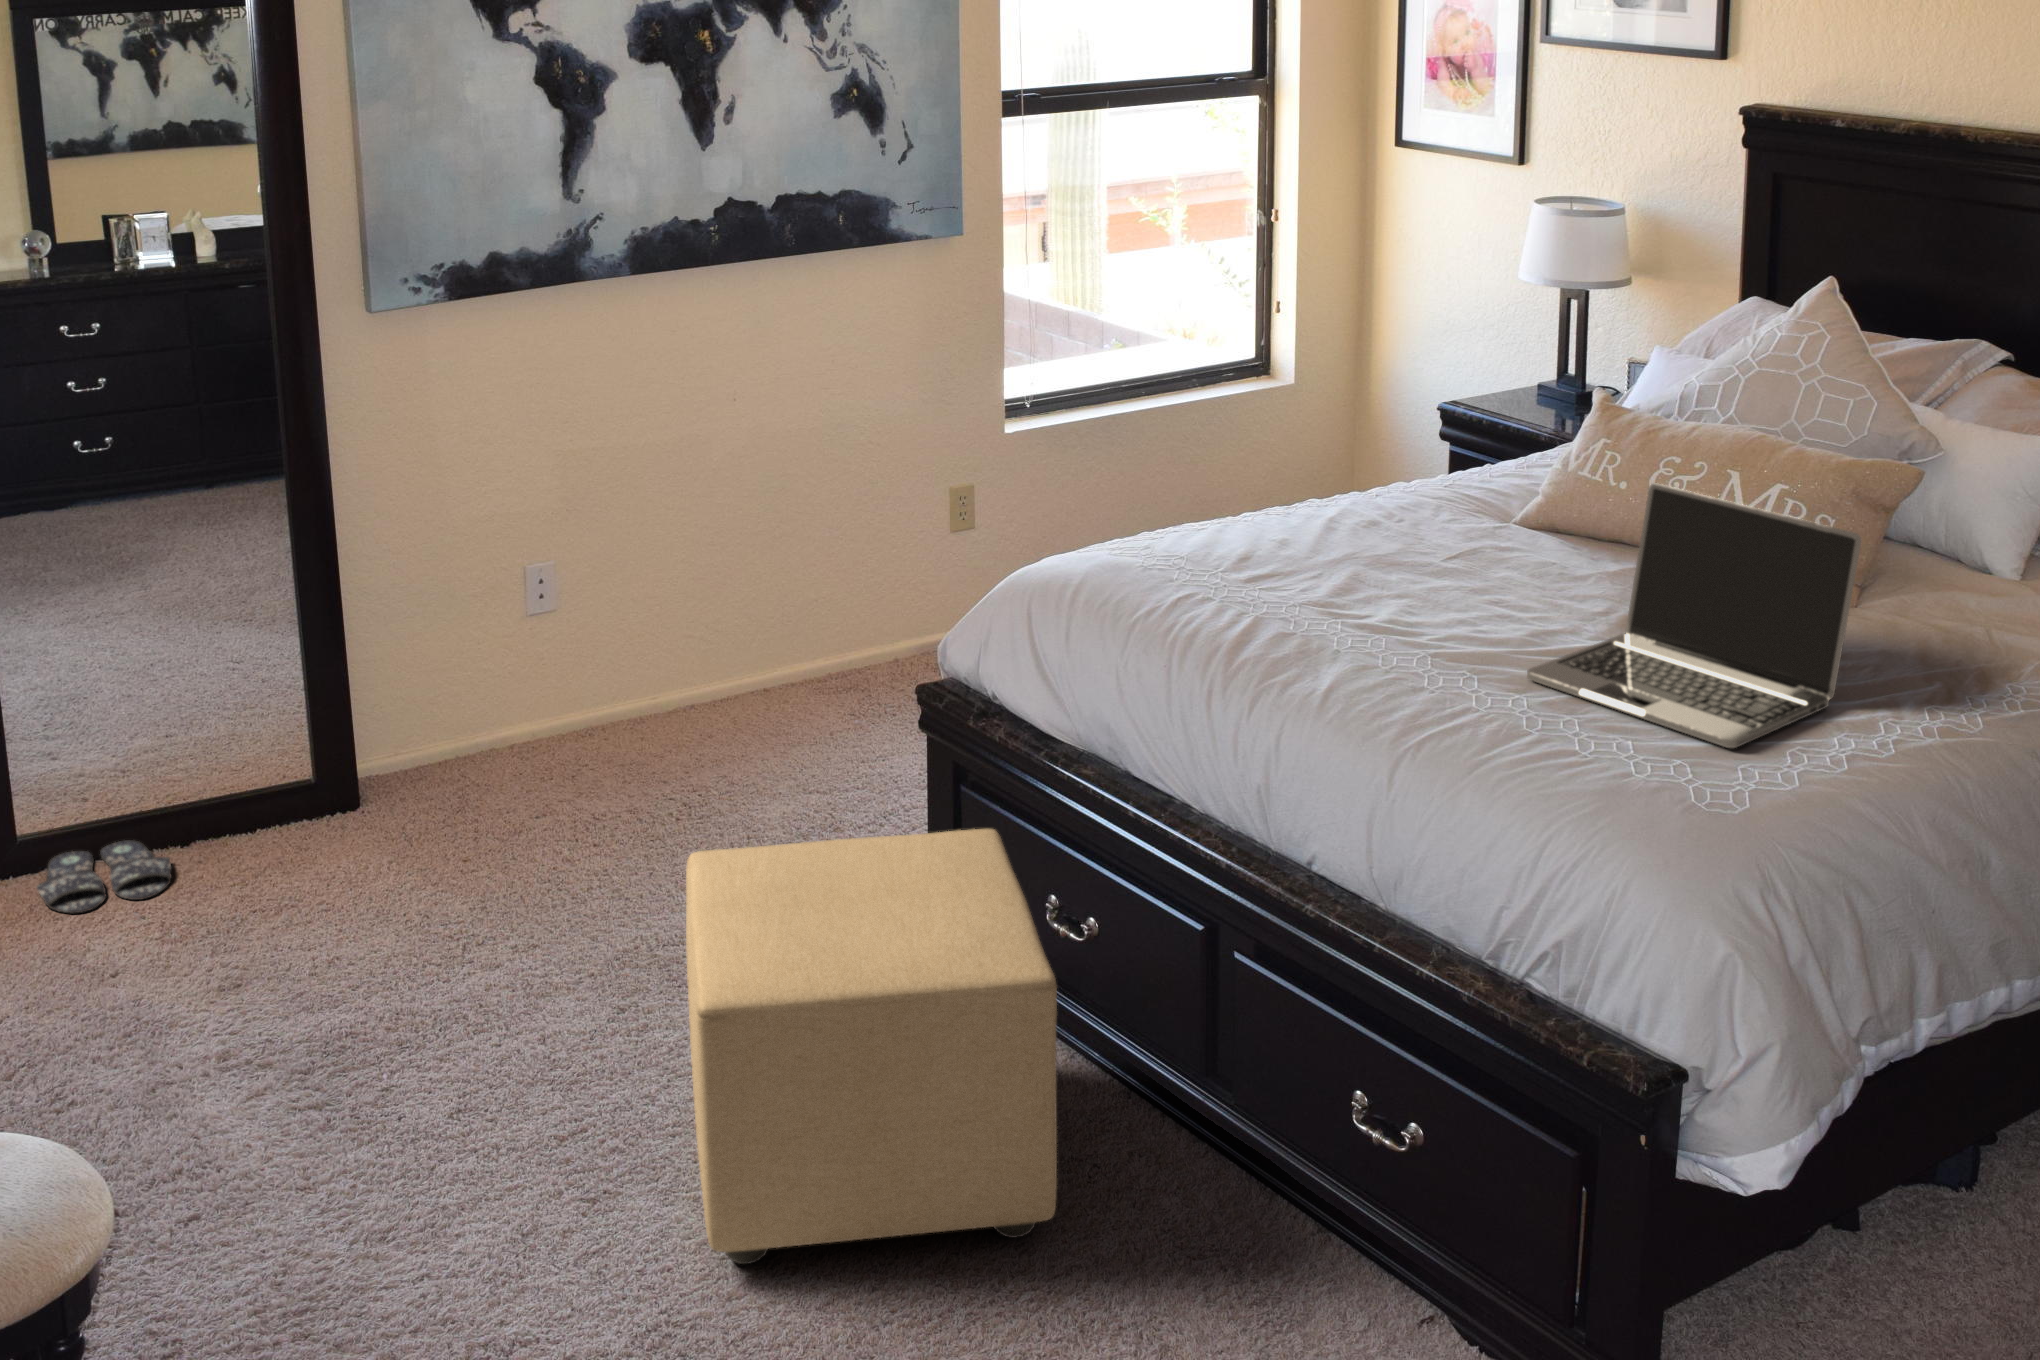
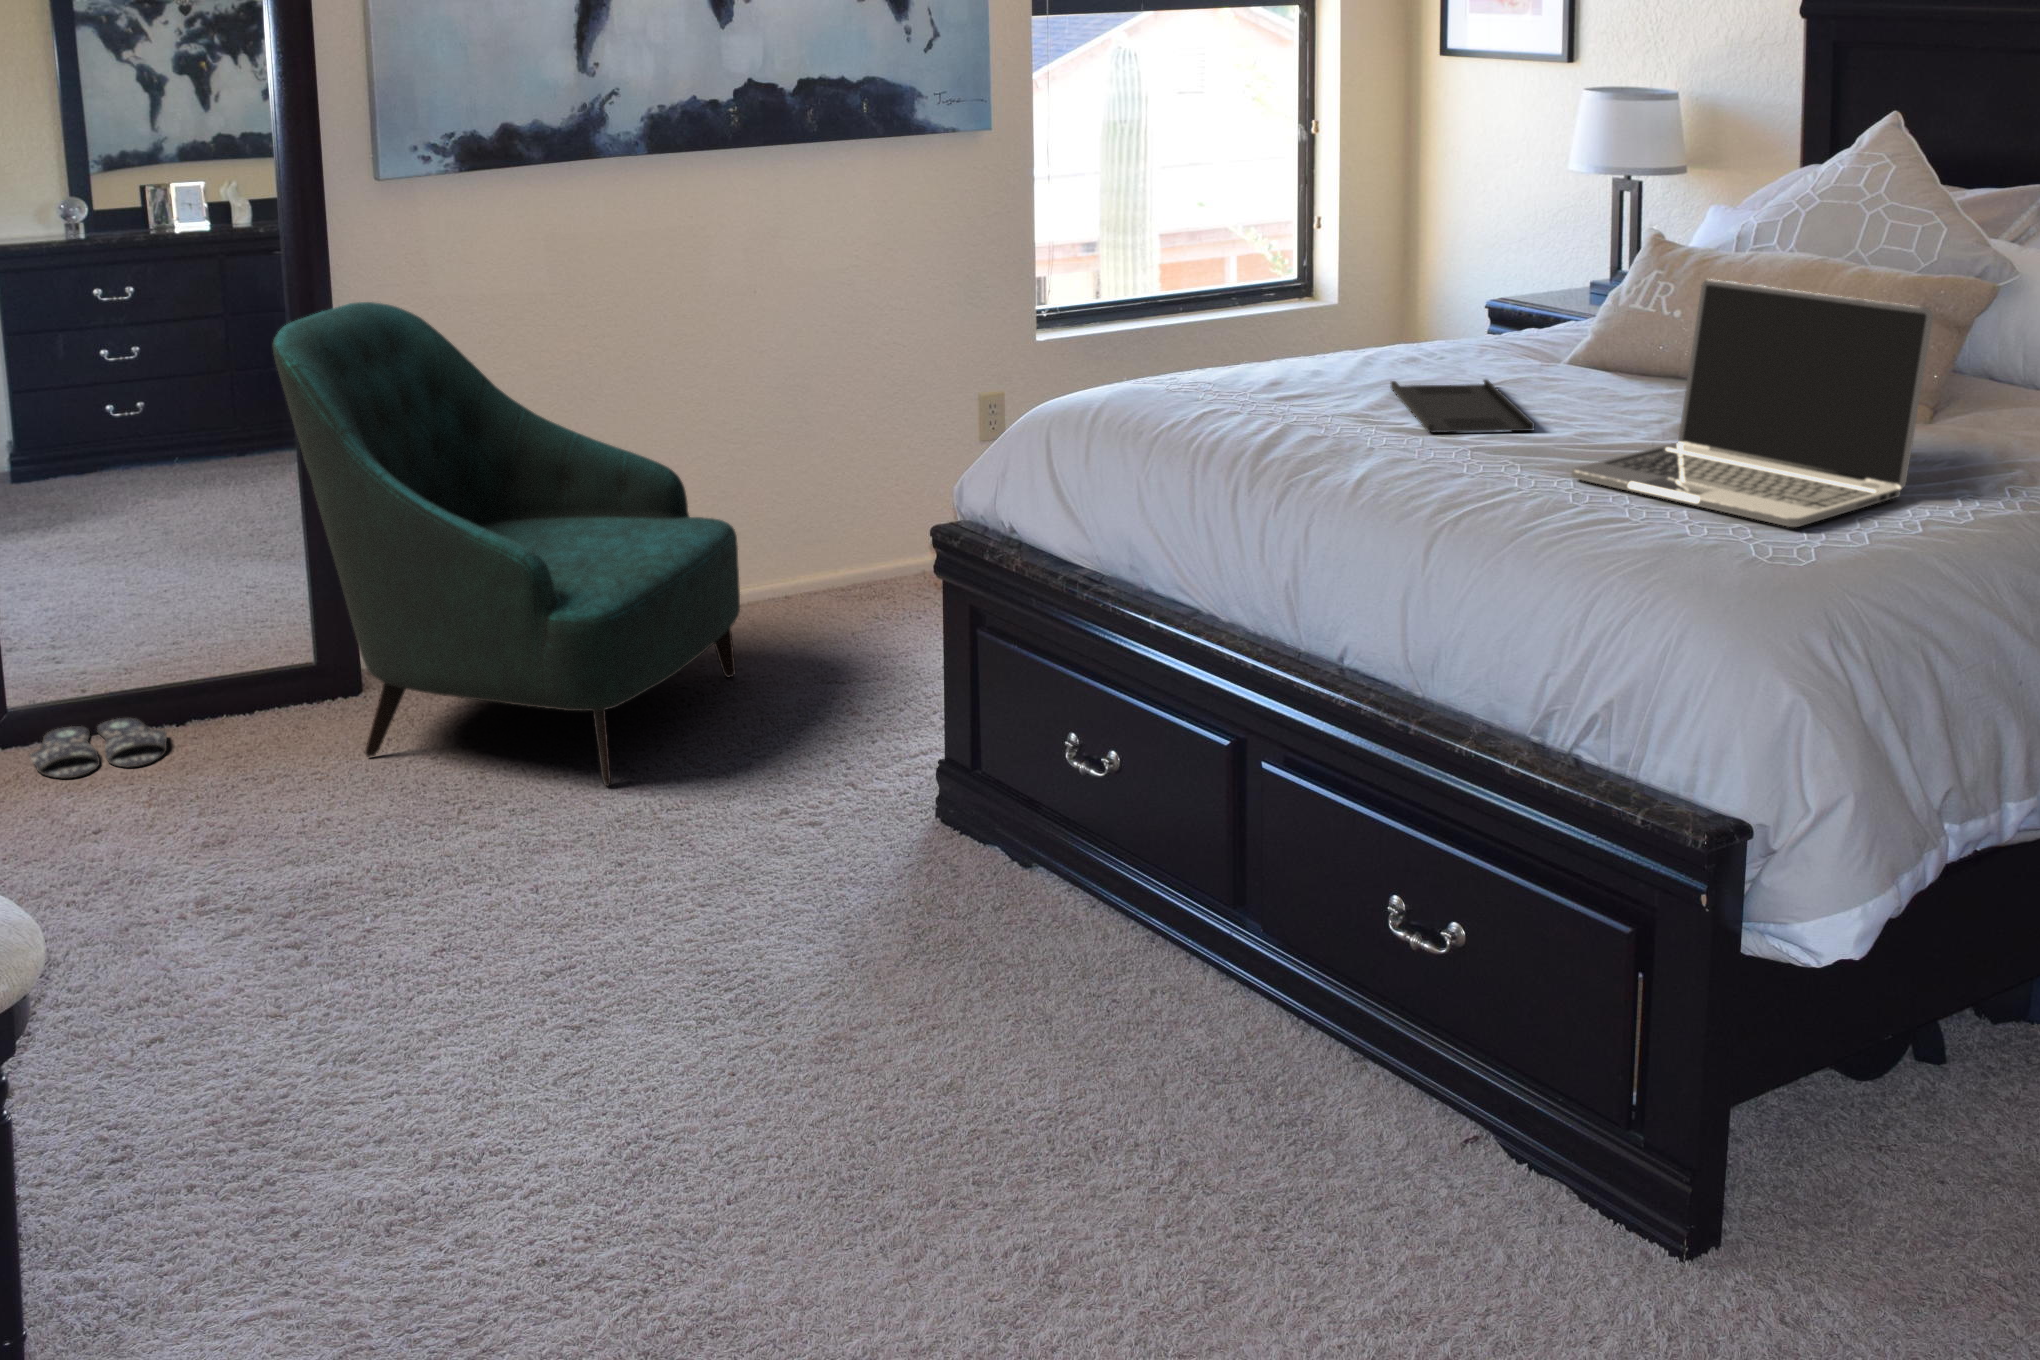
armchair: none [272,432,727,921] -> present [272,302,740,786]
tray: none [1356,542,1492,614] -> present [1391,379,1535,433]
ottoman: present [686,829,1057,1264] -> none [681,652,1067,1083]

